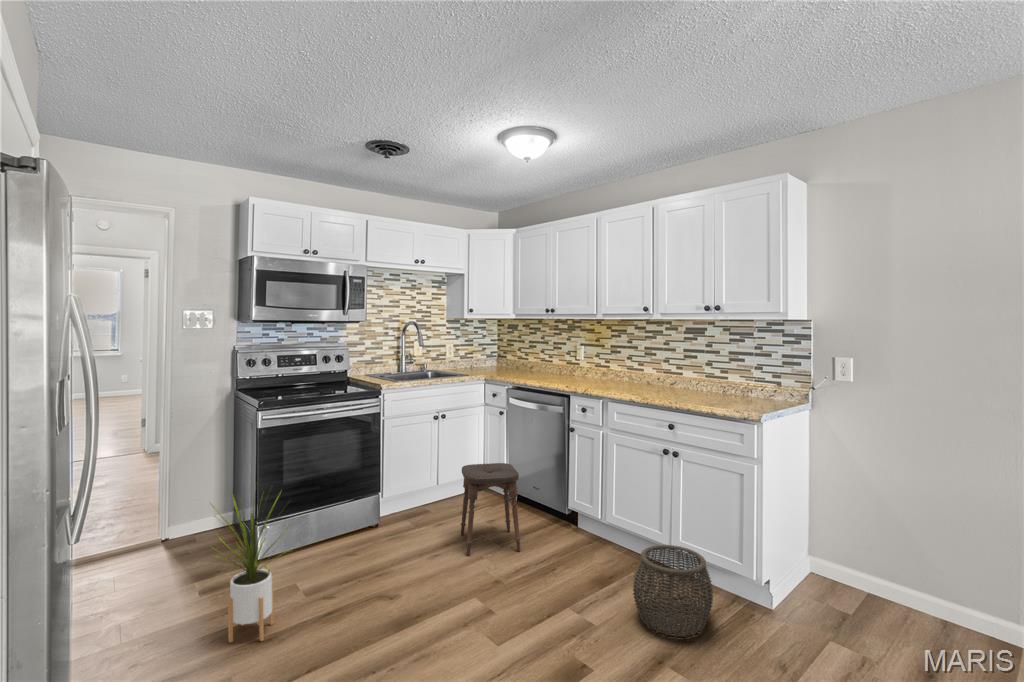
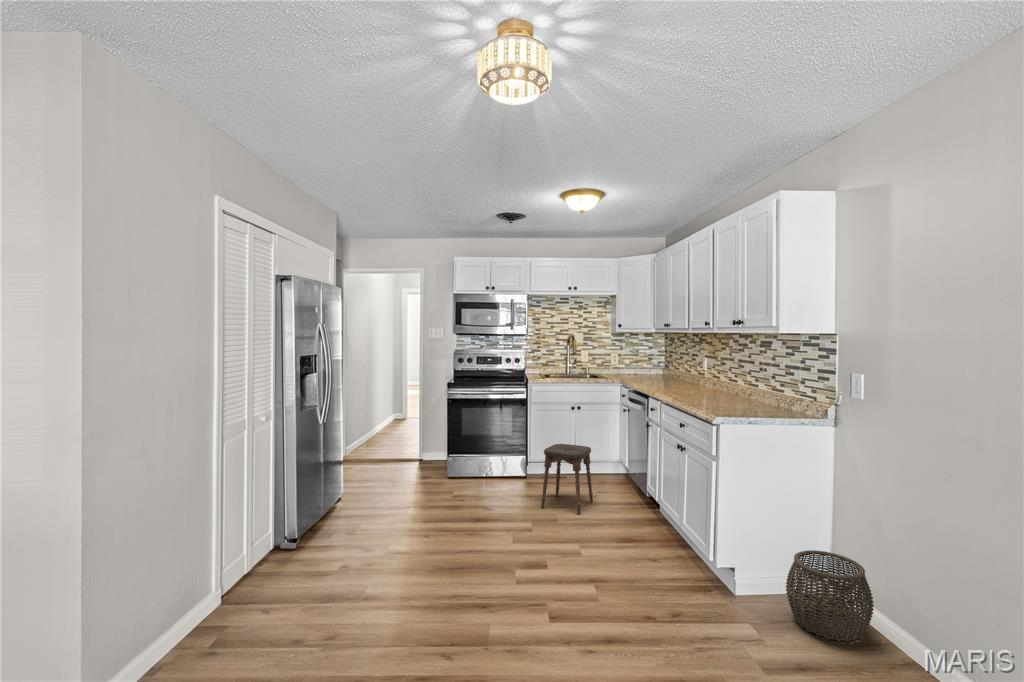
house plant: present [211,493,290,643] -> none [367,426,413,515]
woven basket: present [633,545,713,637] -> present [786,550,874,642]

